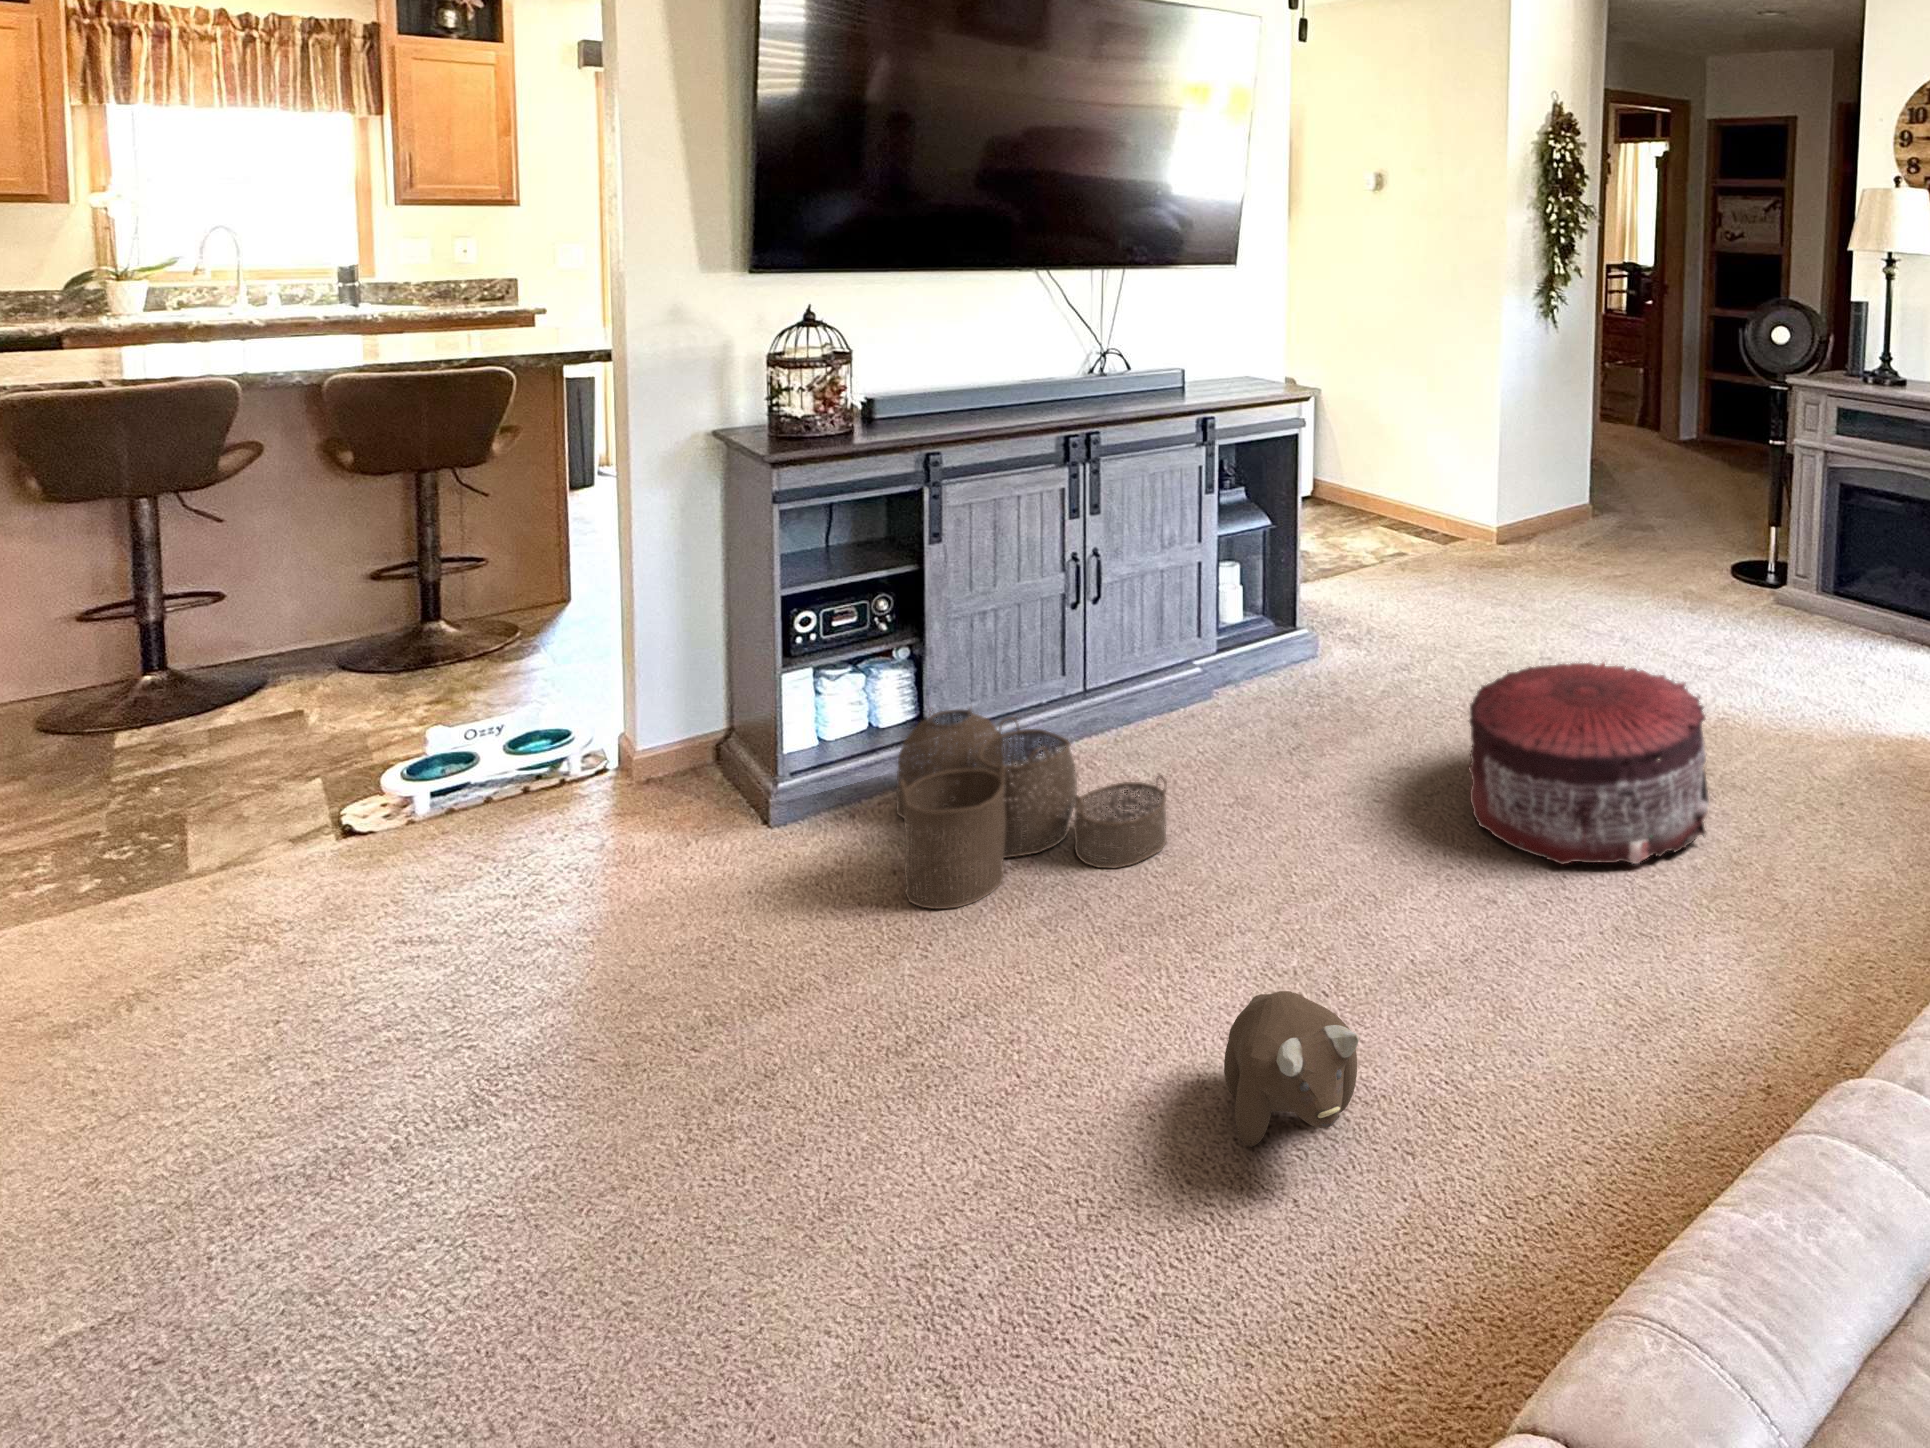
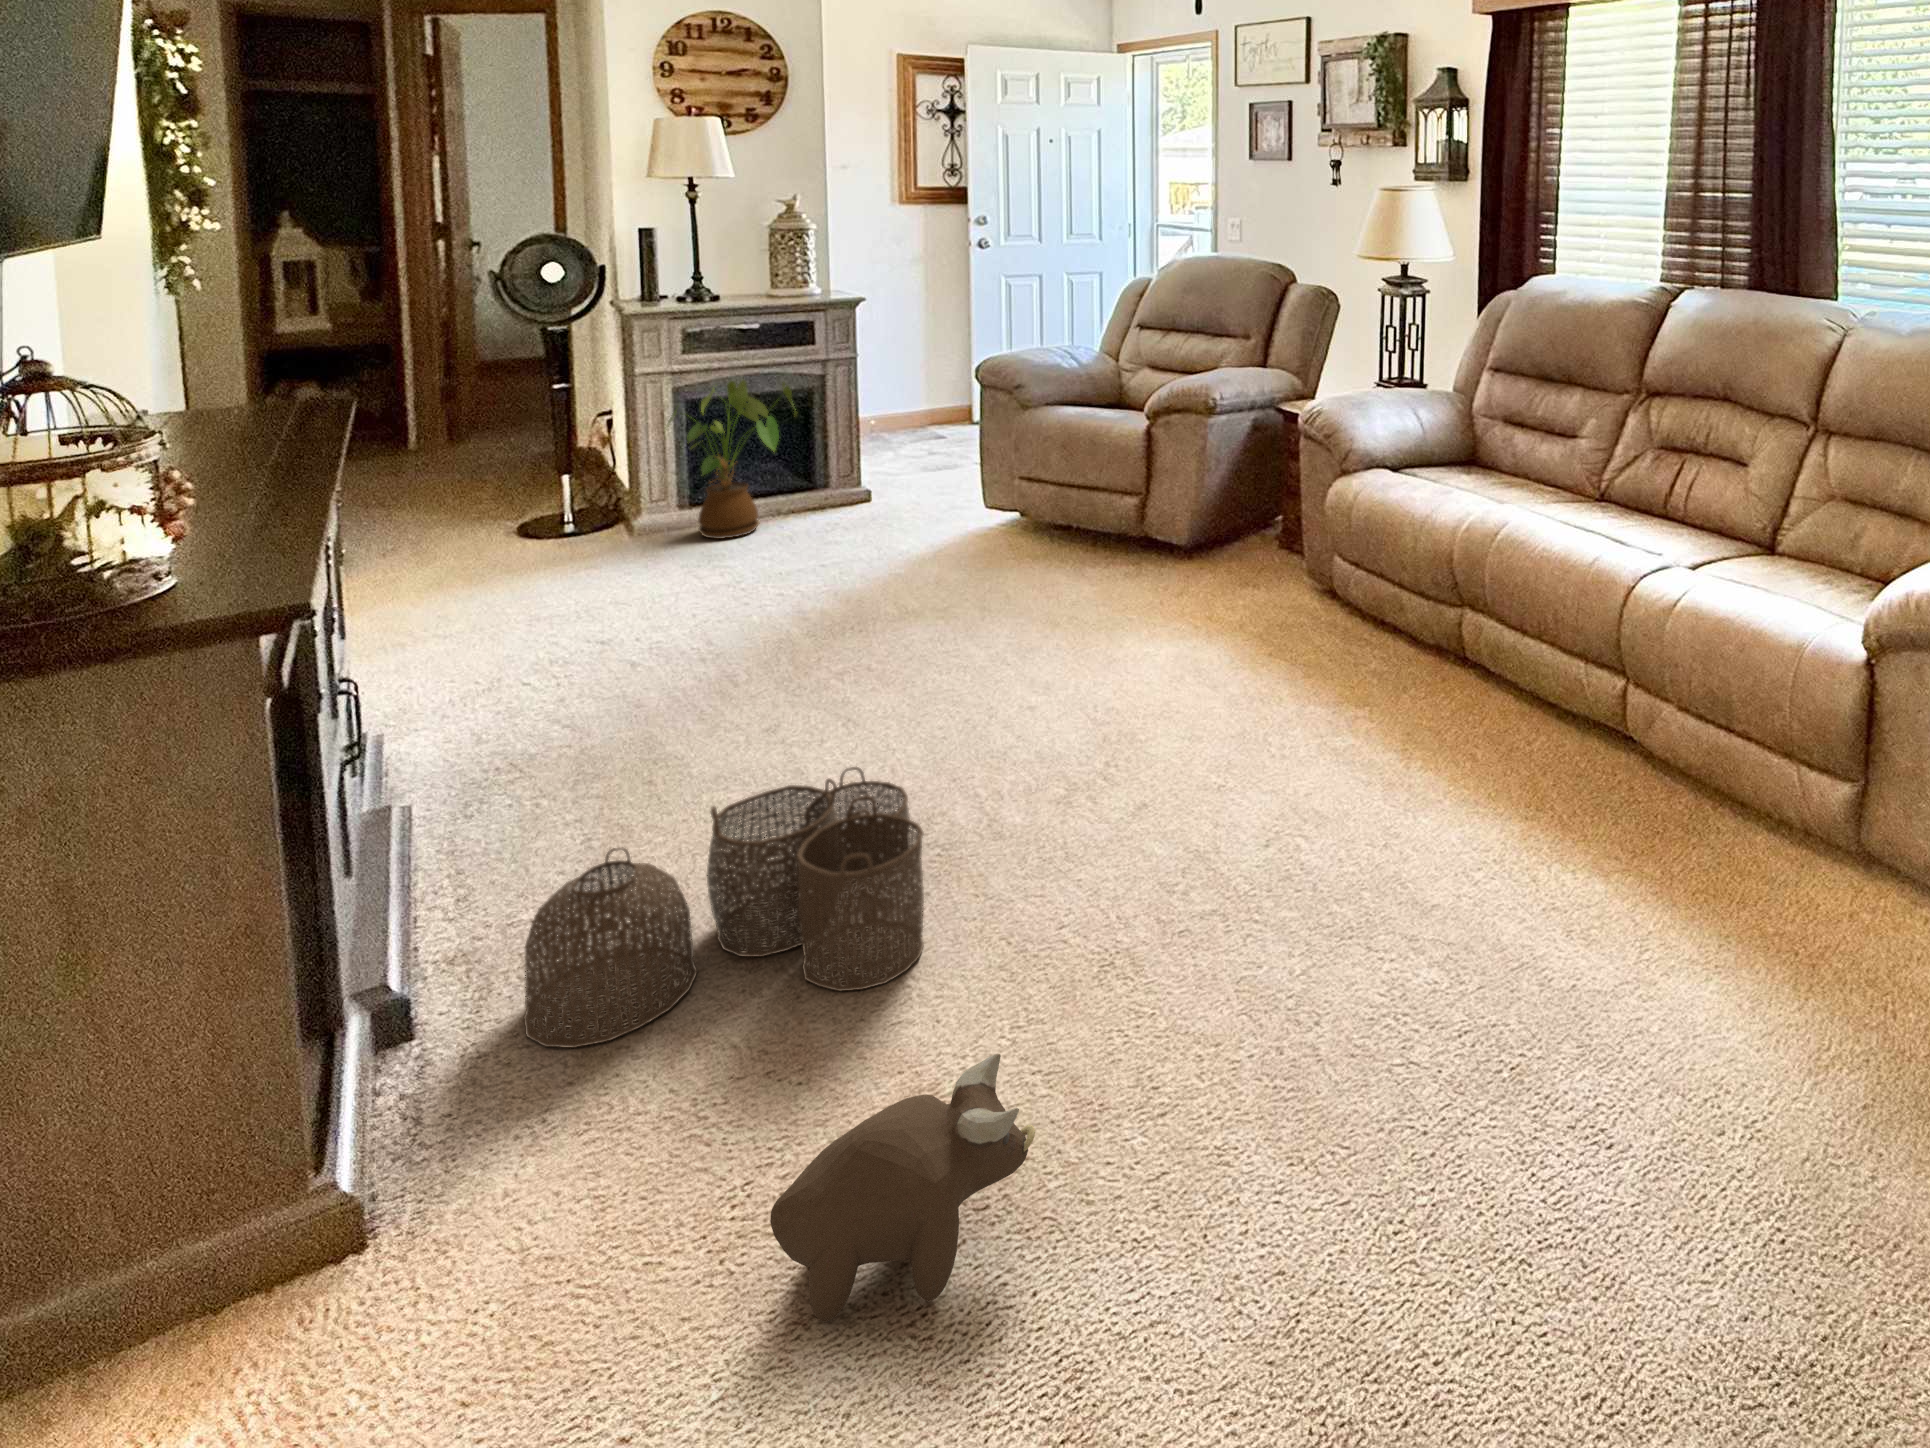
house plant: none [1760,470,1902,636] -> present [668,380,796,539]
pouf: present [1468,662,1709,864] -> none [867,522,1080,683]
plush toy: present [1224,991,1359,1147] -> present [770,1053,1035,1322]

